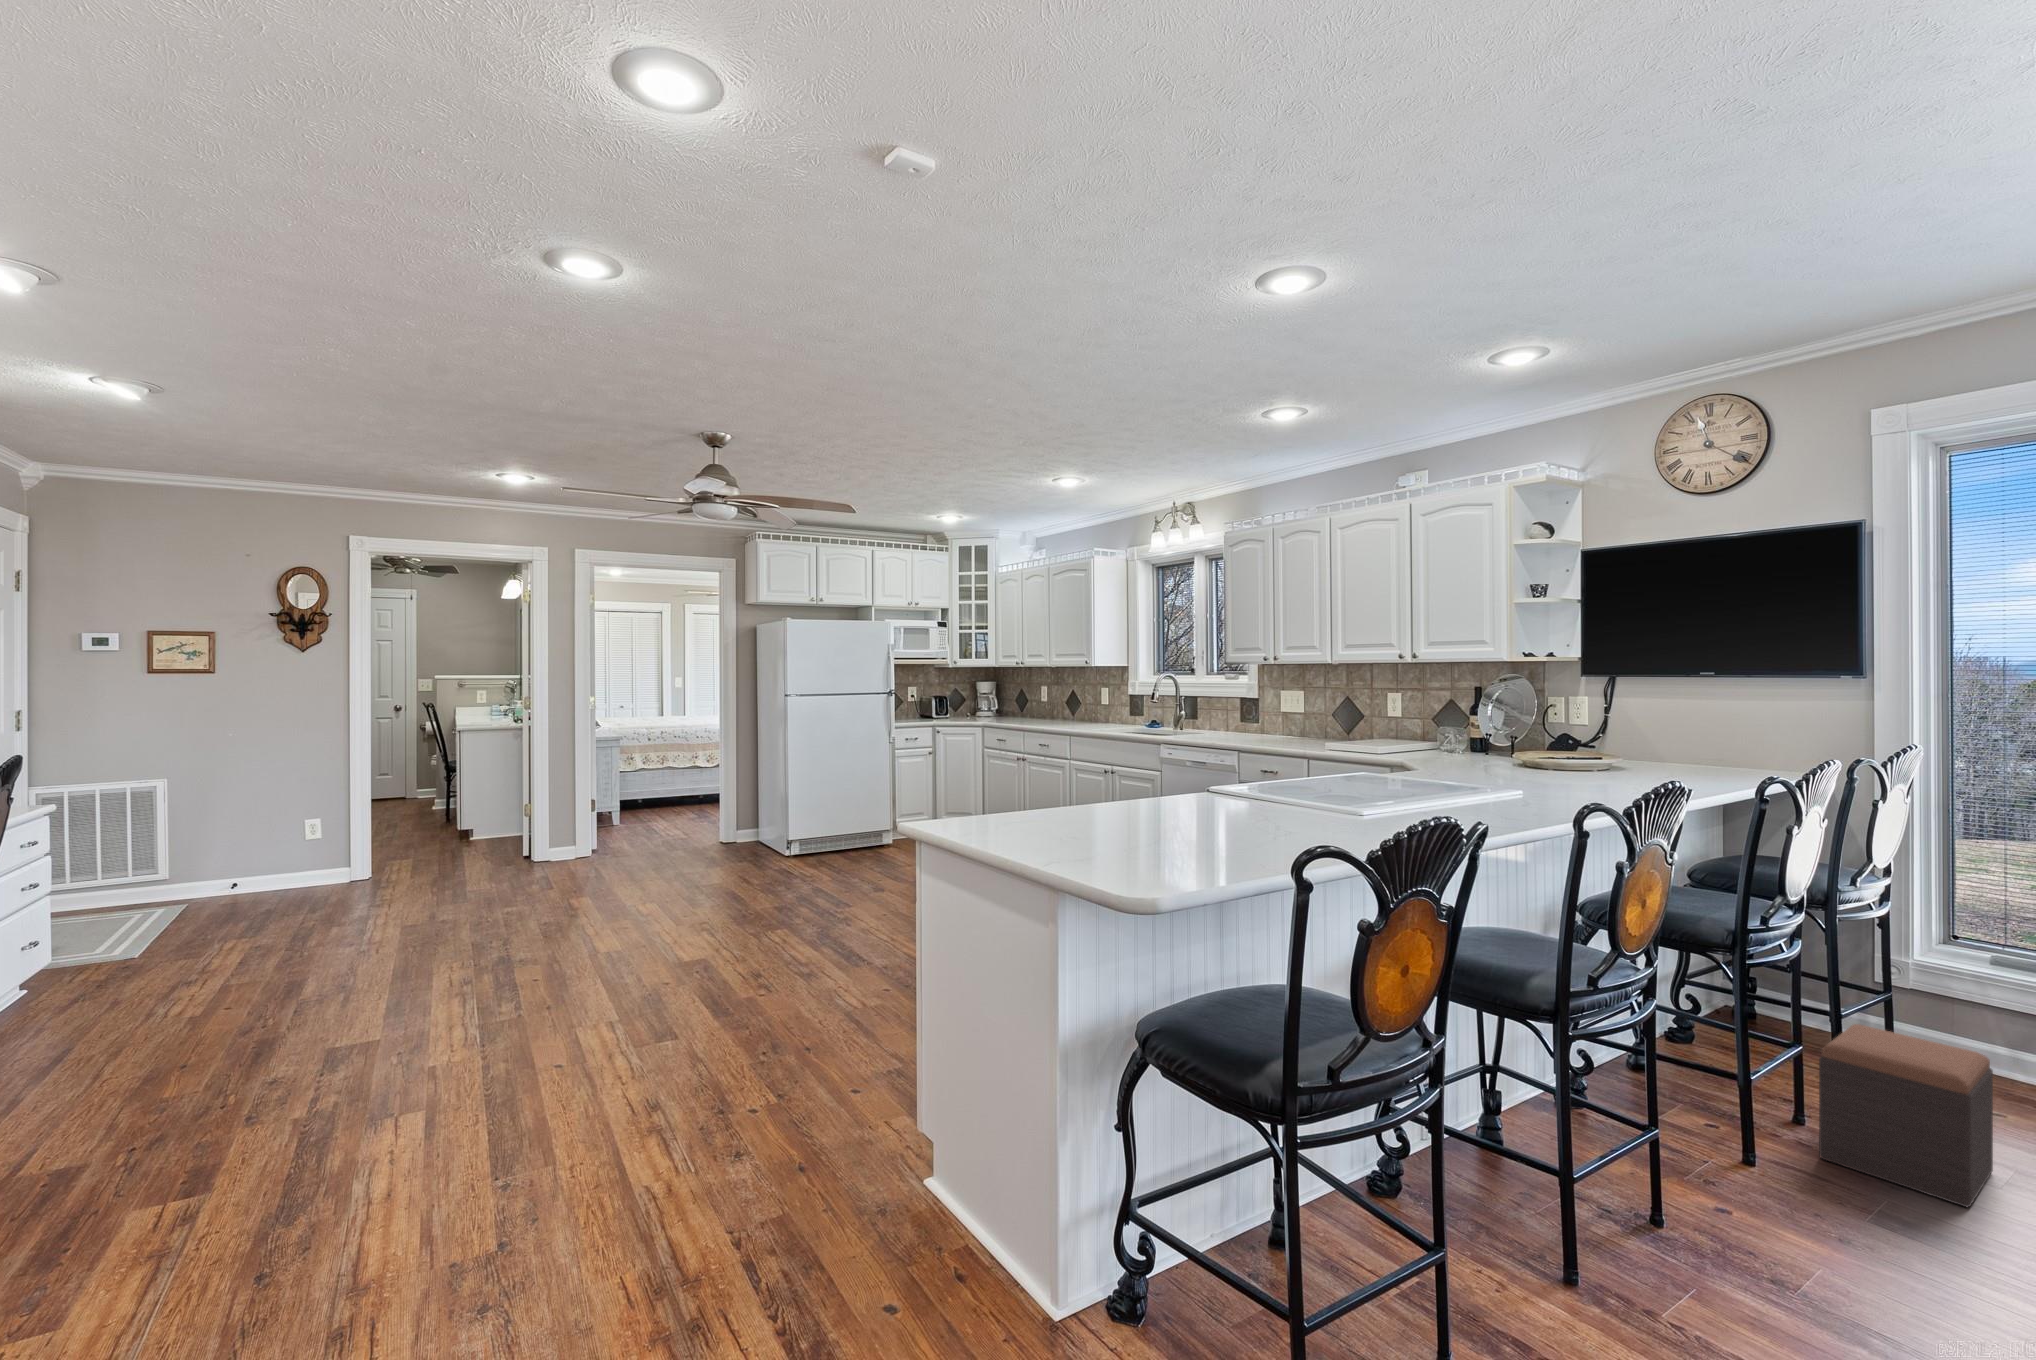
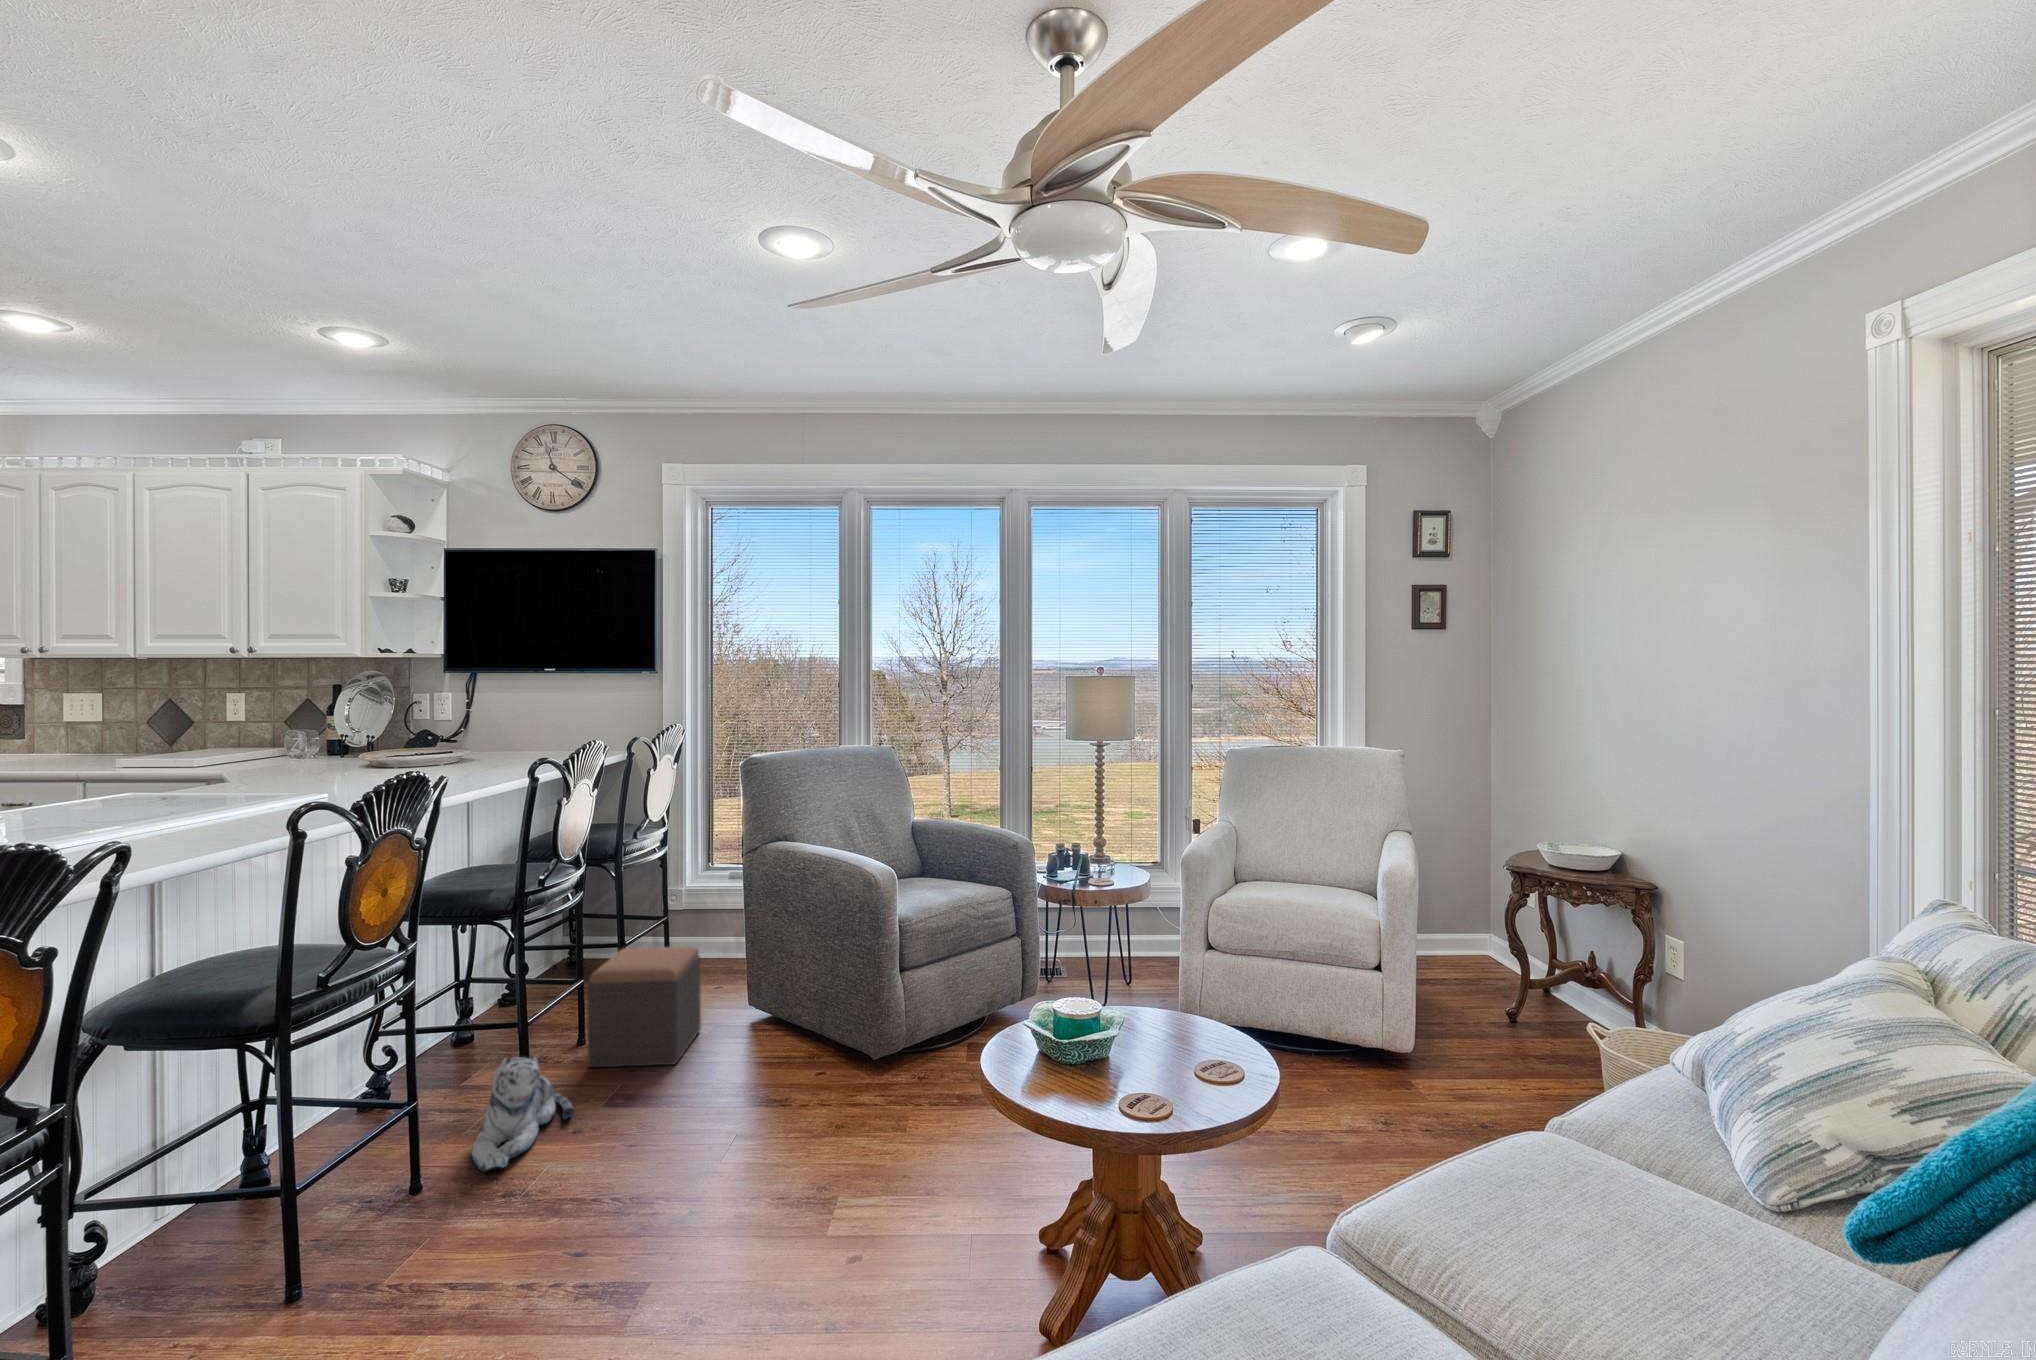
plush toy: none [1703,1115,1827,1244] -> present [472,1057,573,1172]

